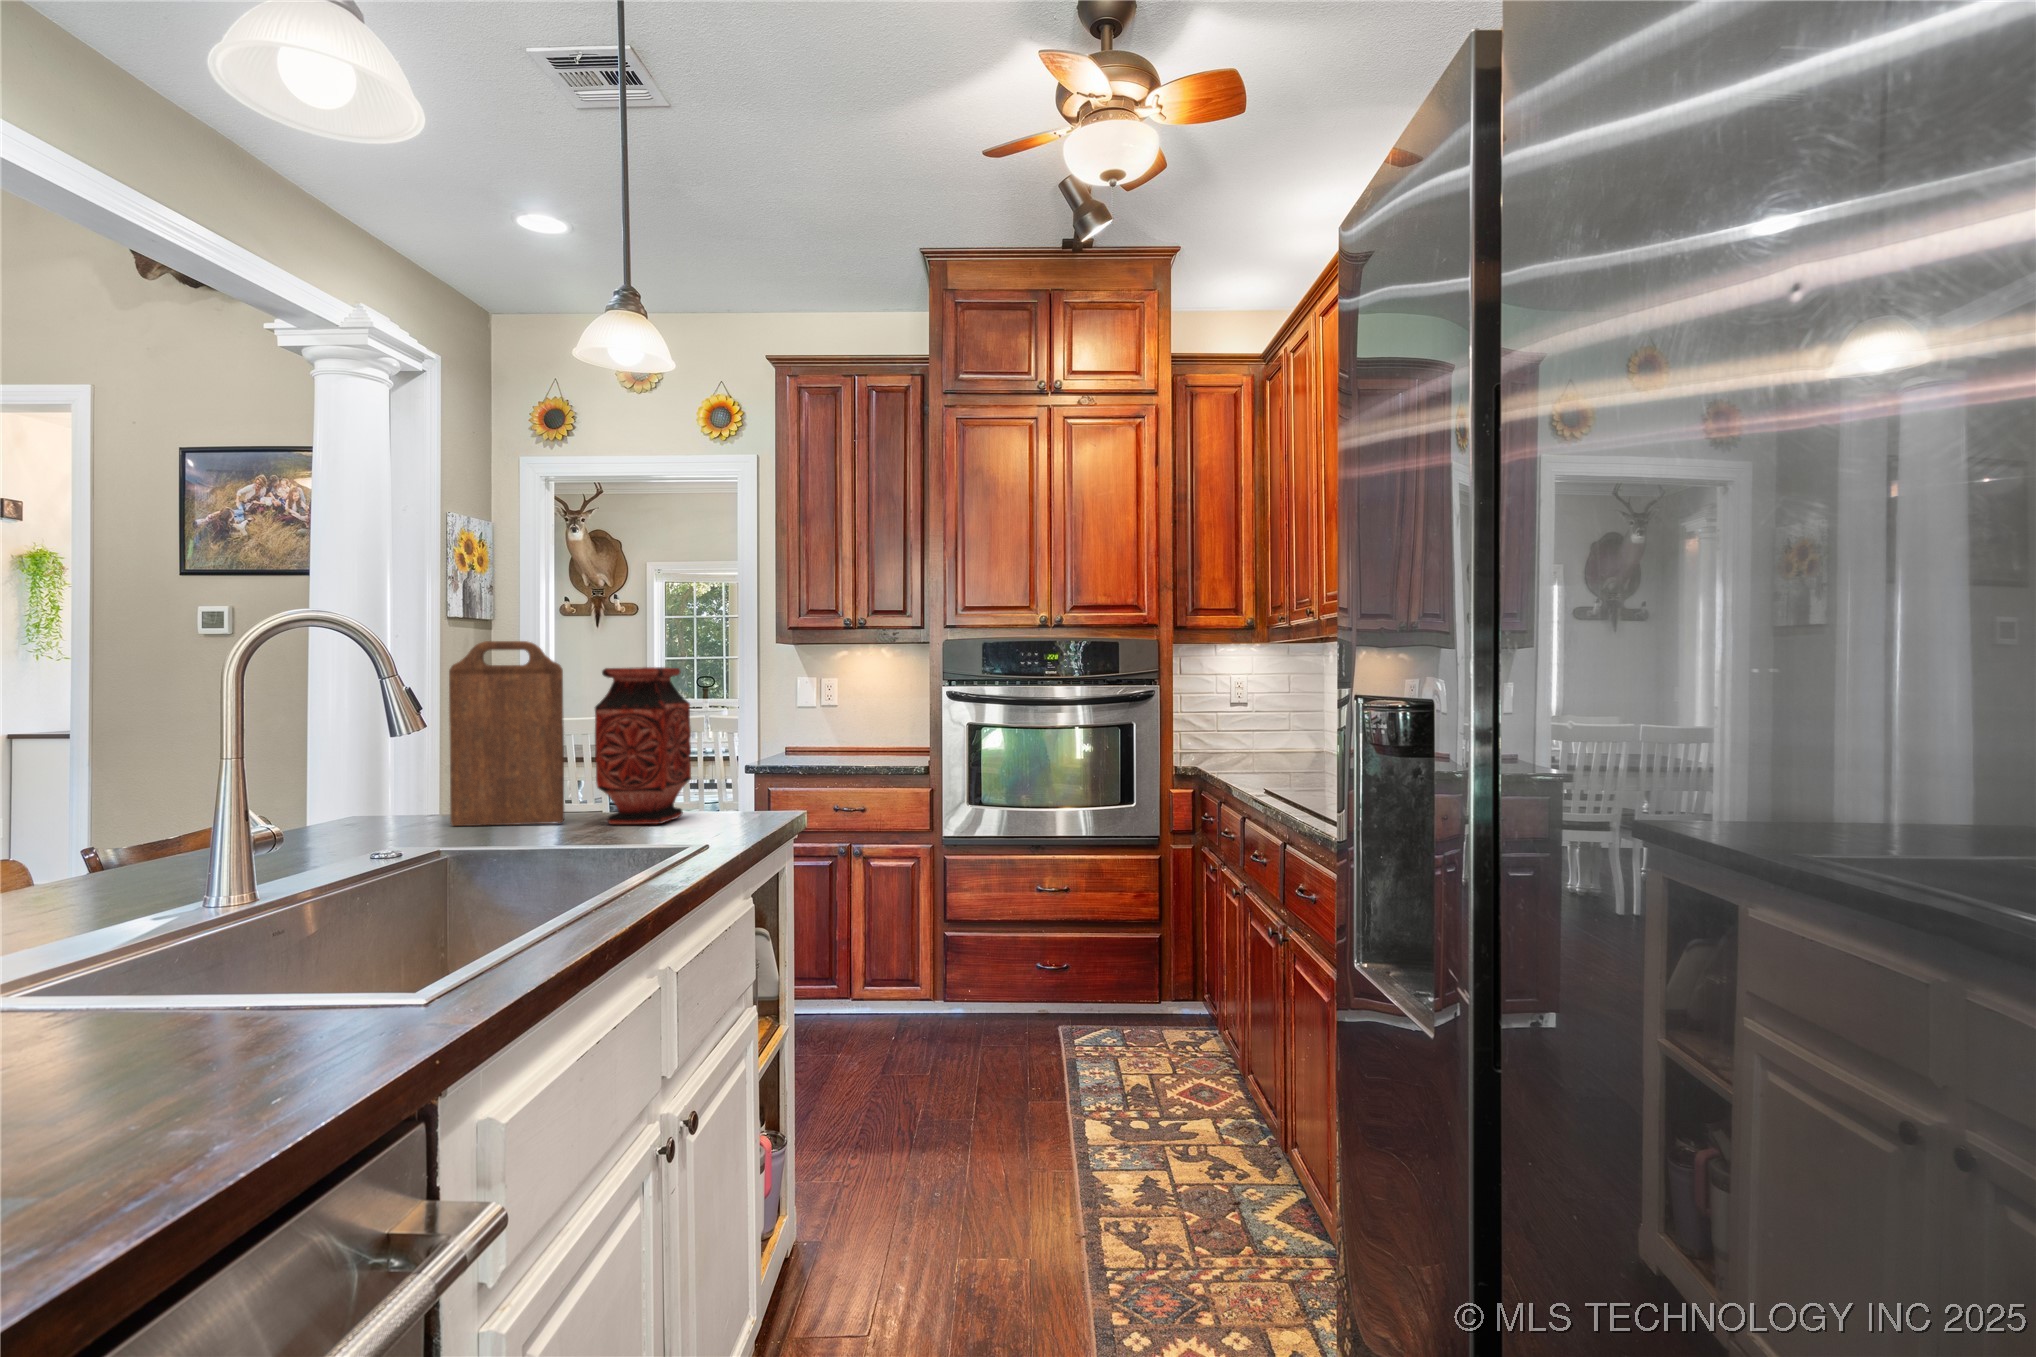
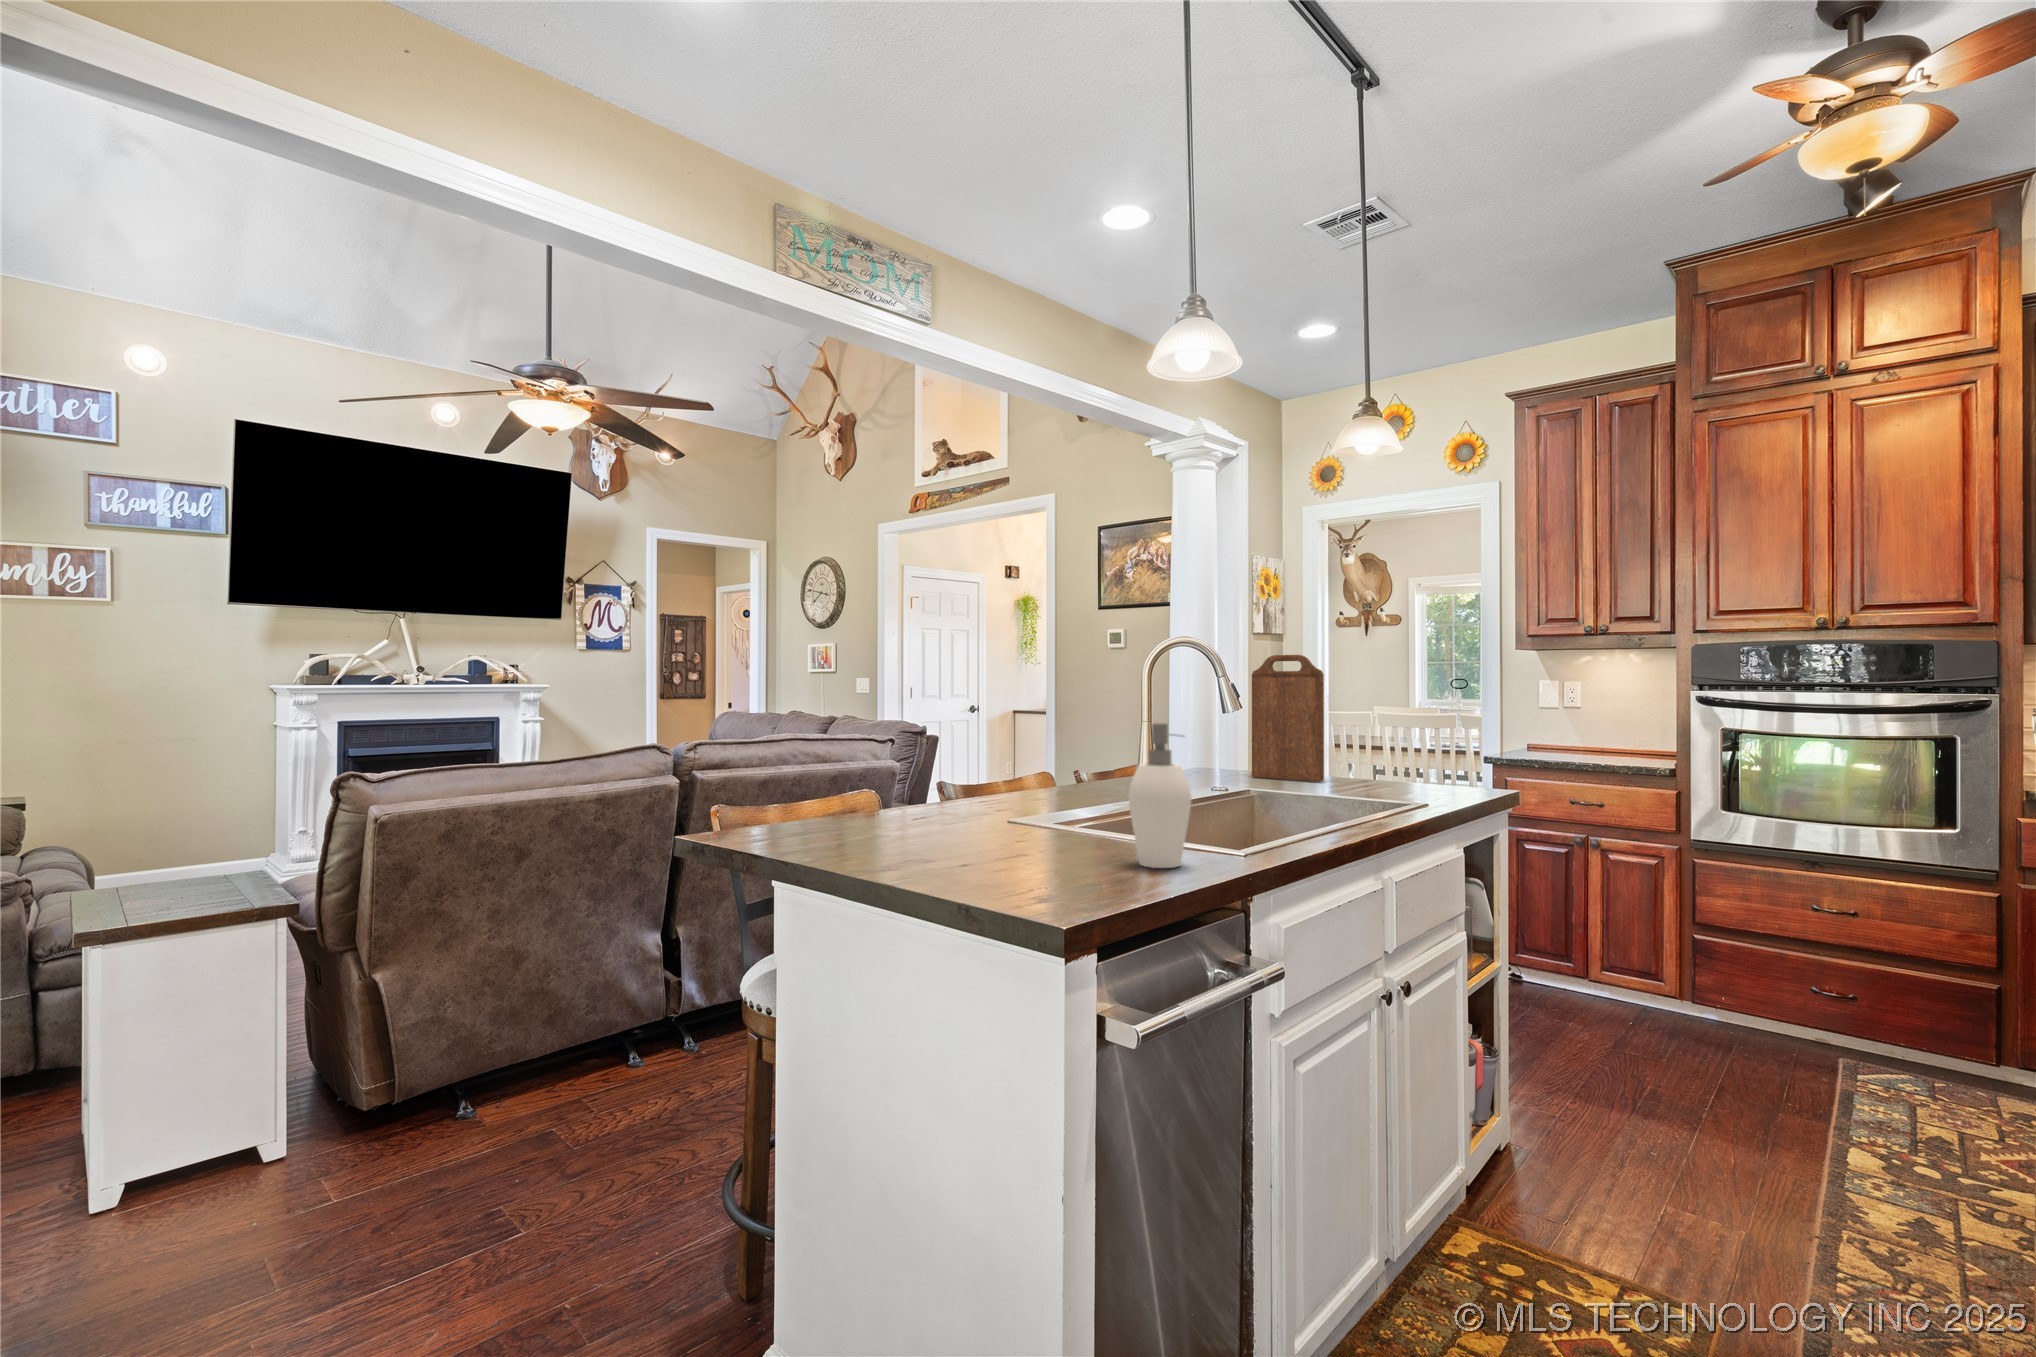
vase: present [595,667,691,824] -> none [1345,673,1417,788]
soap dispenser: none [157,765,319,1077] -> present [1129,723,1191,868]

